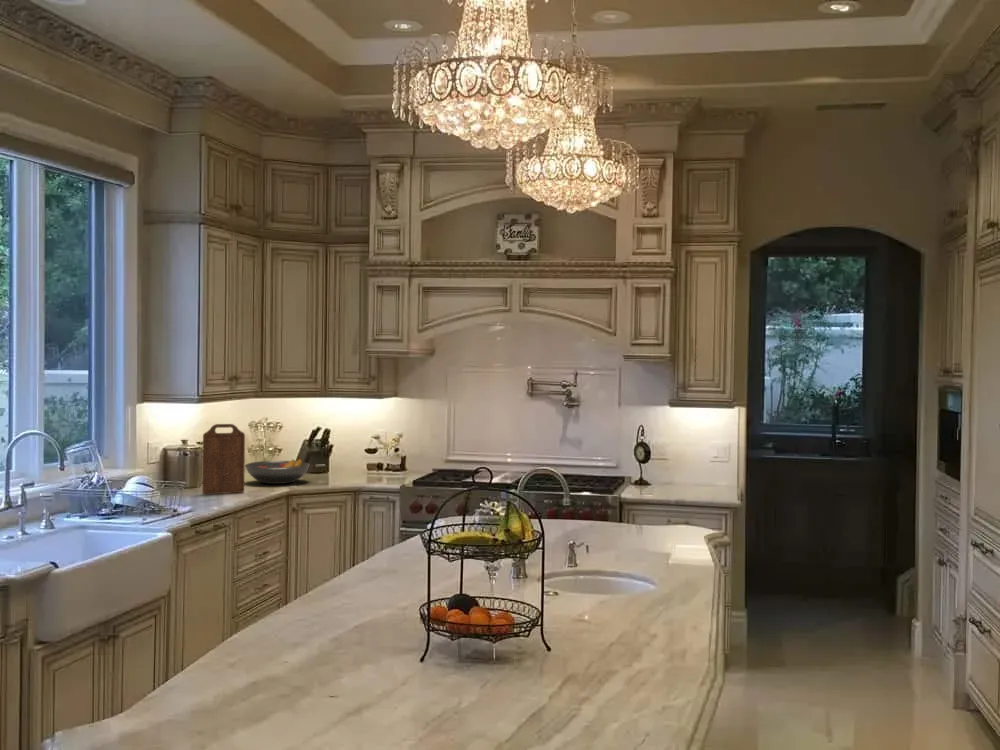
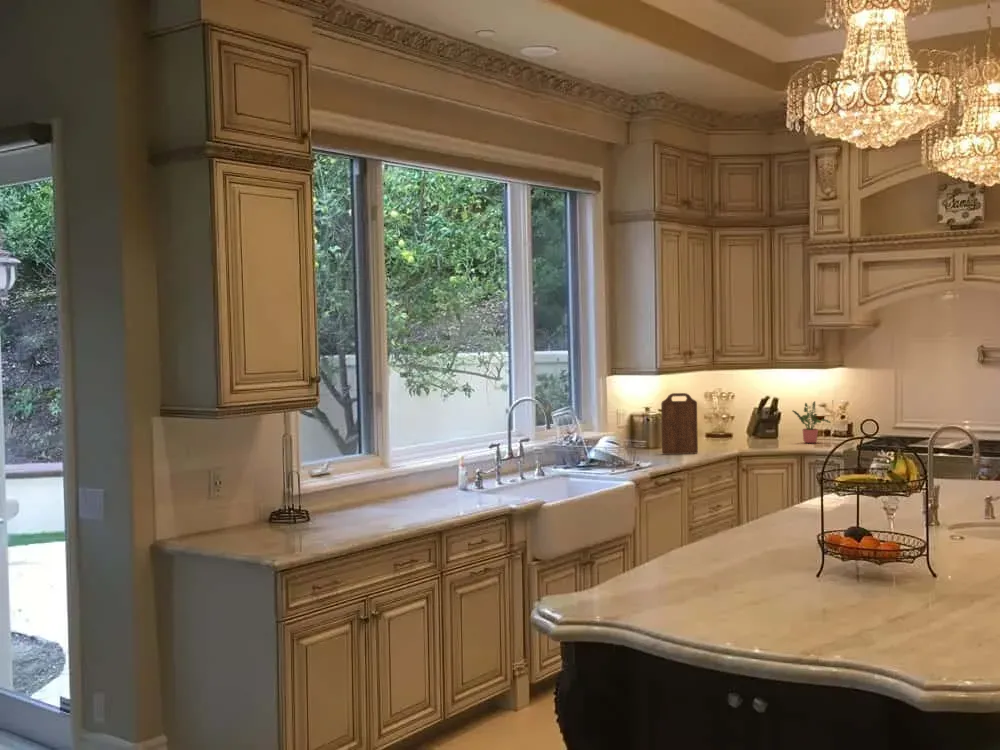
potted plant: none [347,433,387,478] -> present [793,402,830,443]
fruit bowl: present [245,459,310,484] -> none [699,425,758,447]

